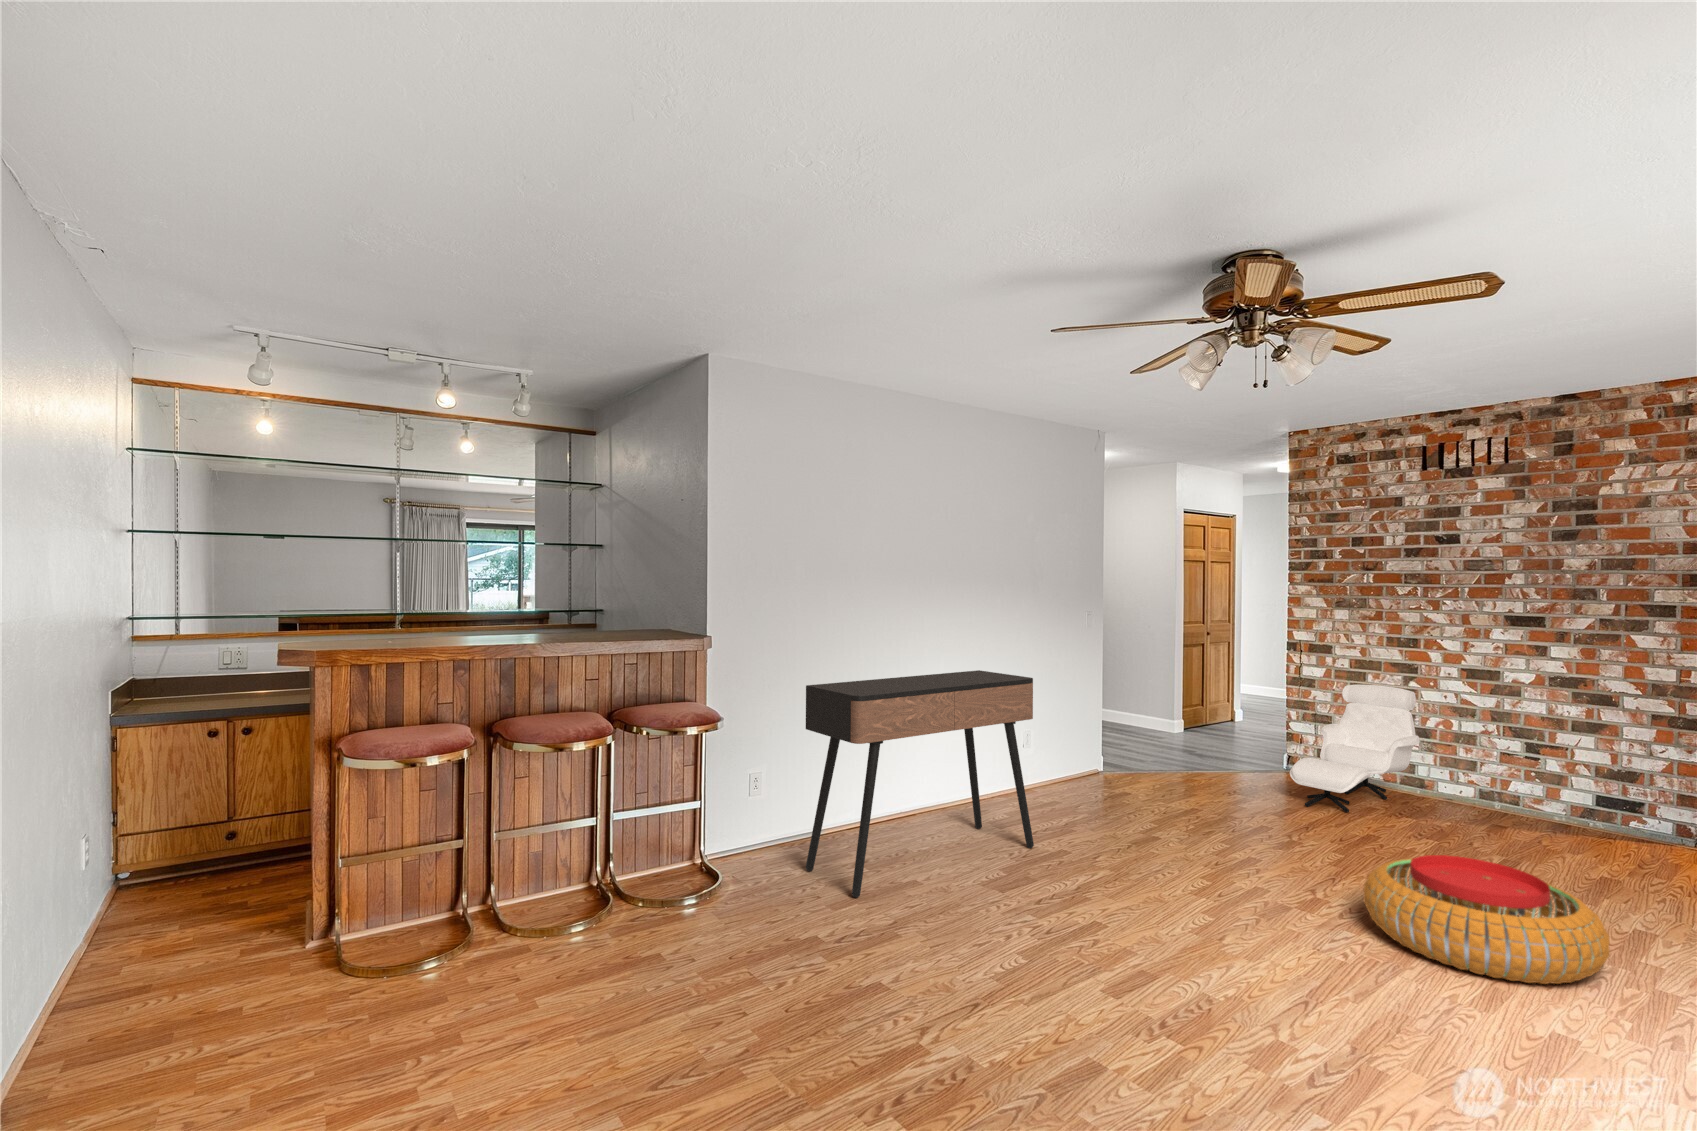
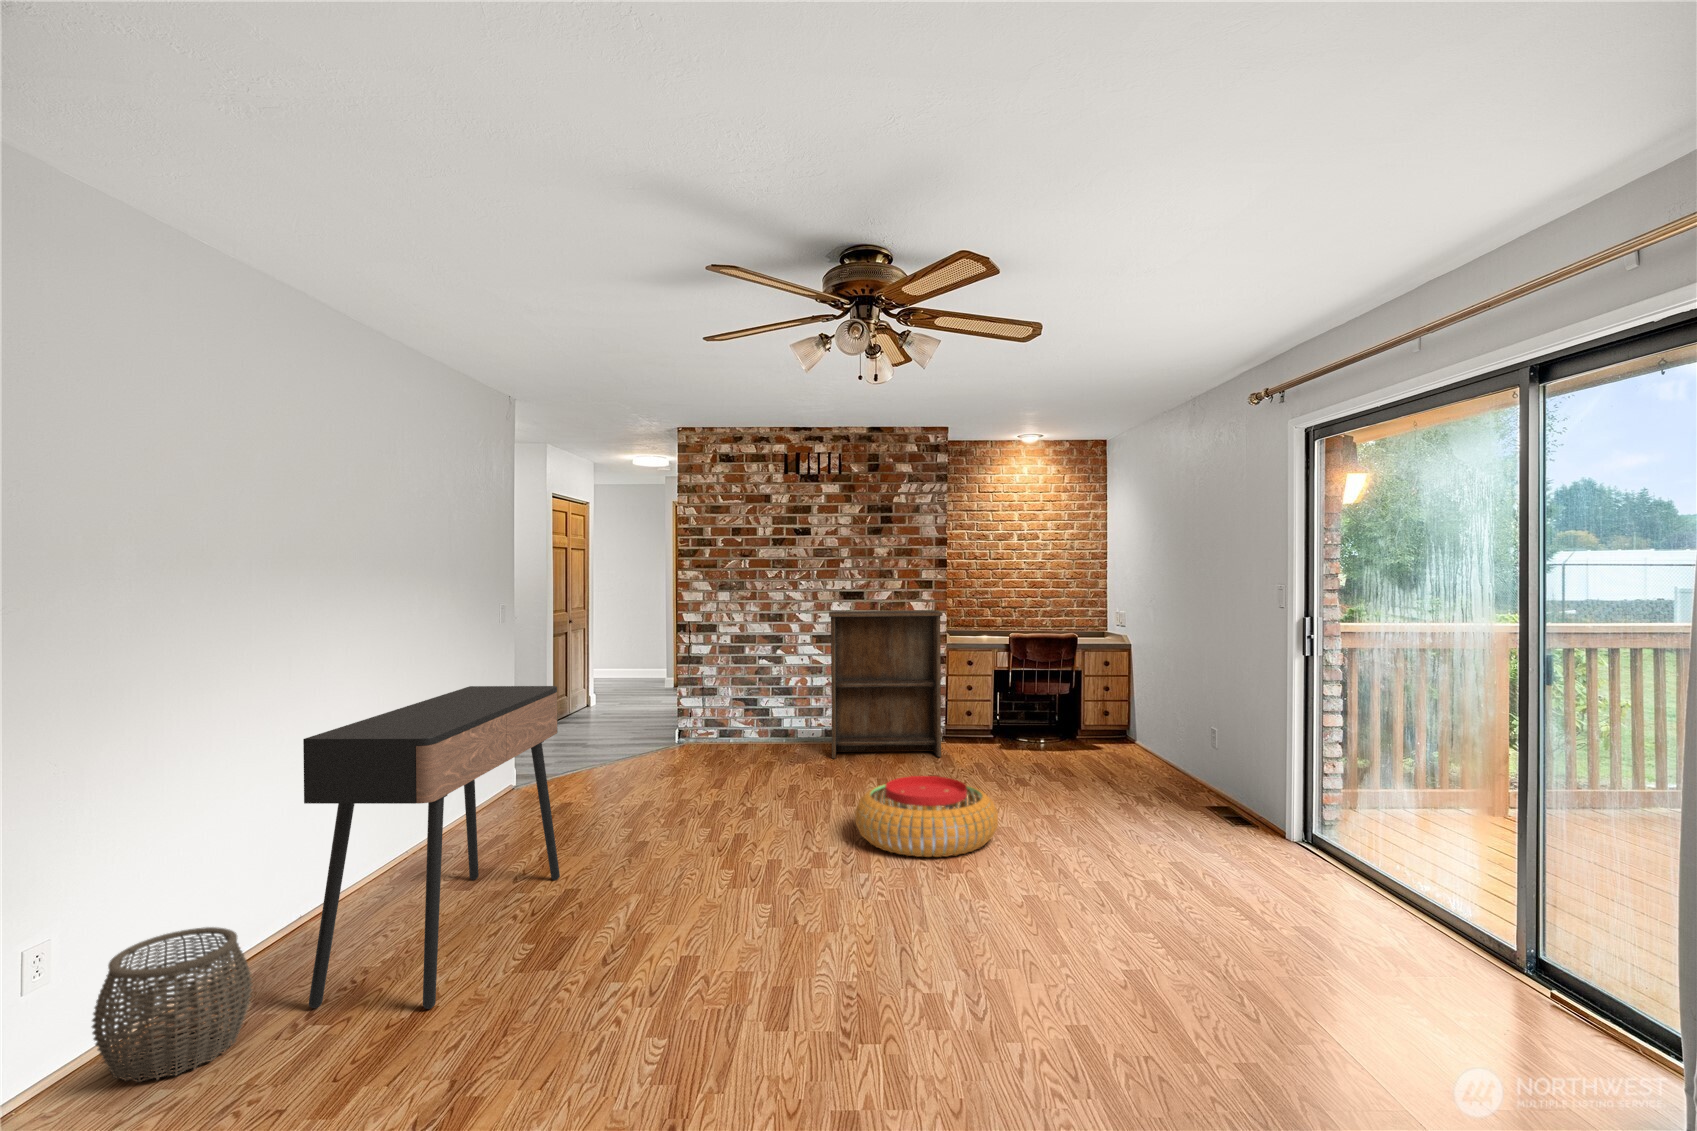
bookshelf: none [1457,639,1669,864] -> present [829,611,943,758]
armchair: present [1290,685,1420,812] -> none [713,656,790,771]
woven basket: none [697,793,775,878] -> present [92,927,253,1082]

